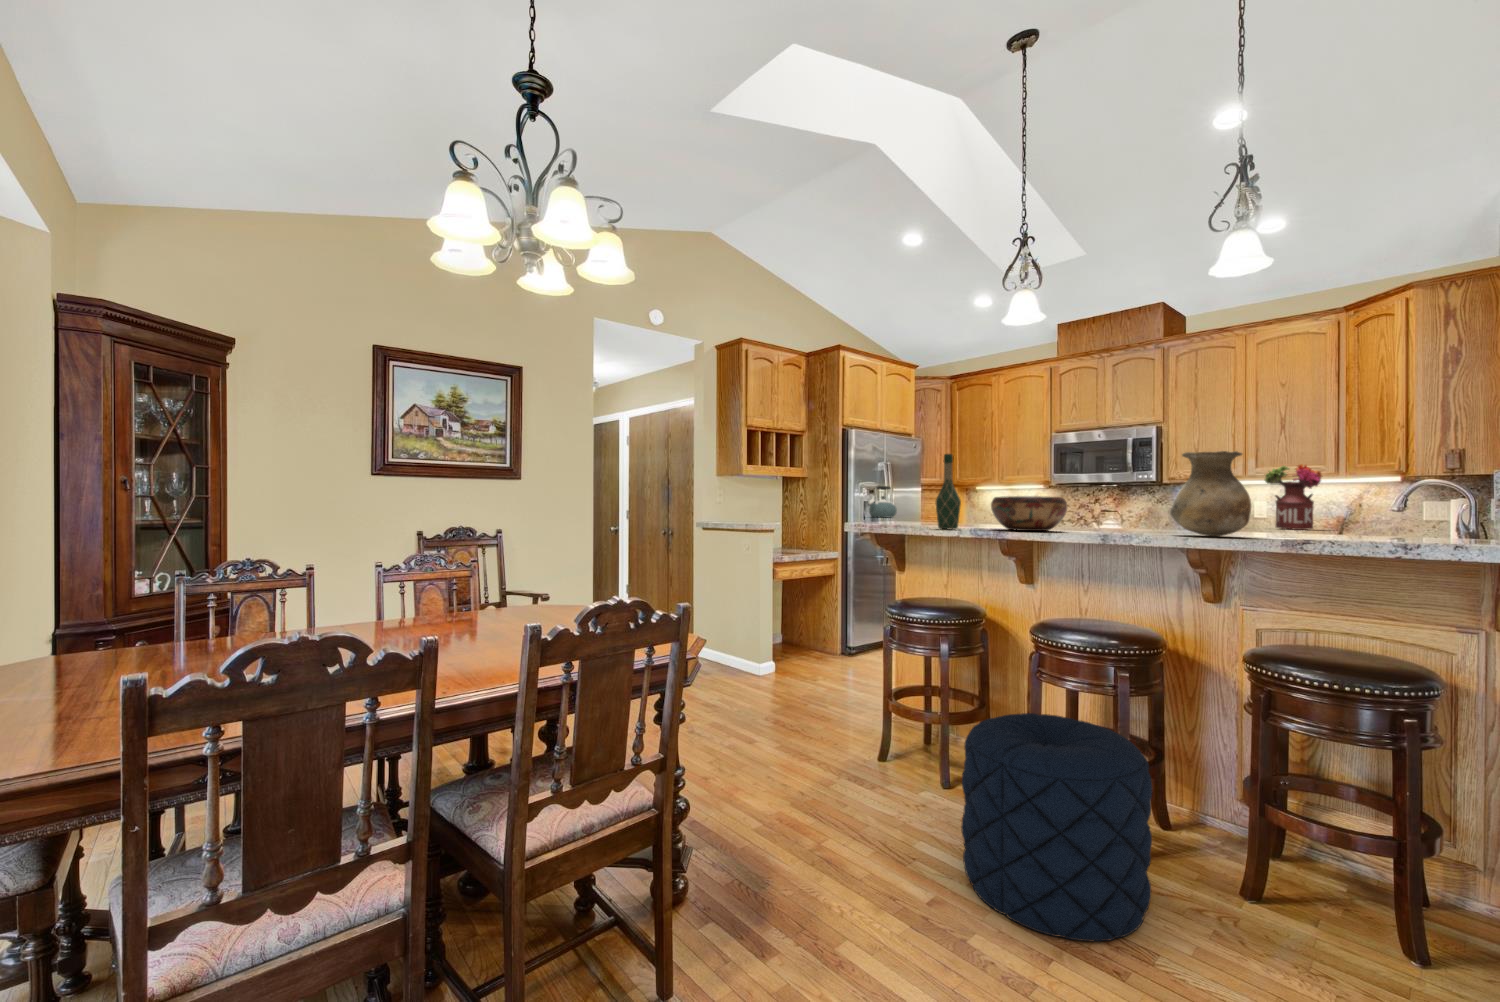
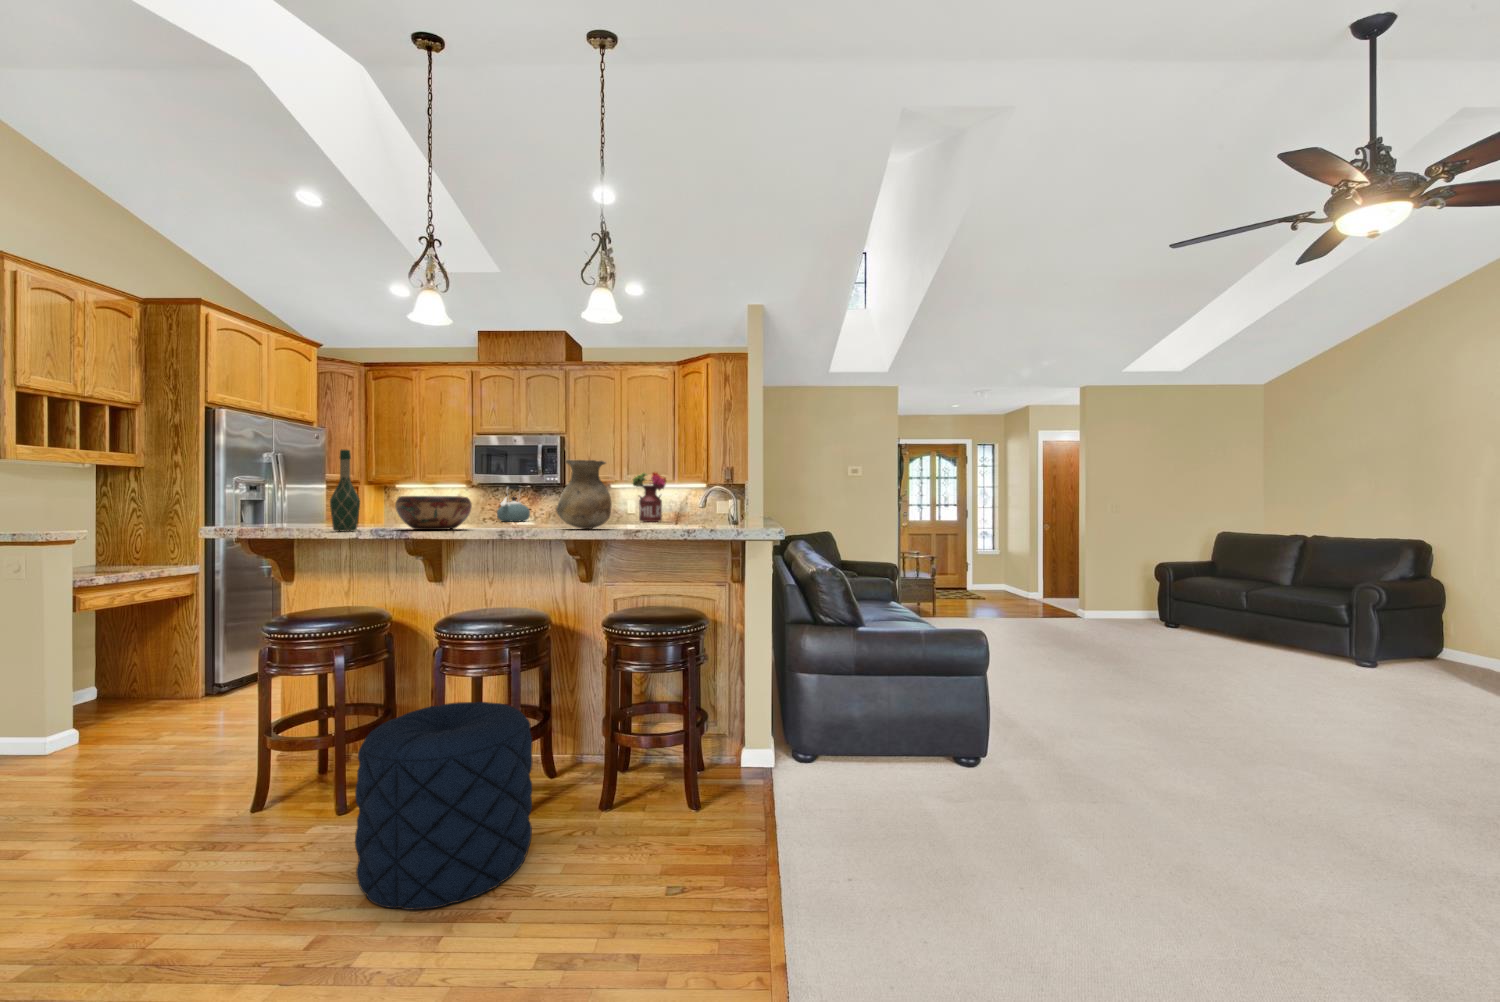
kettle: present [869,486,897,518] -> present [497,485,530,522]

